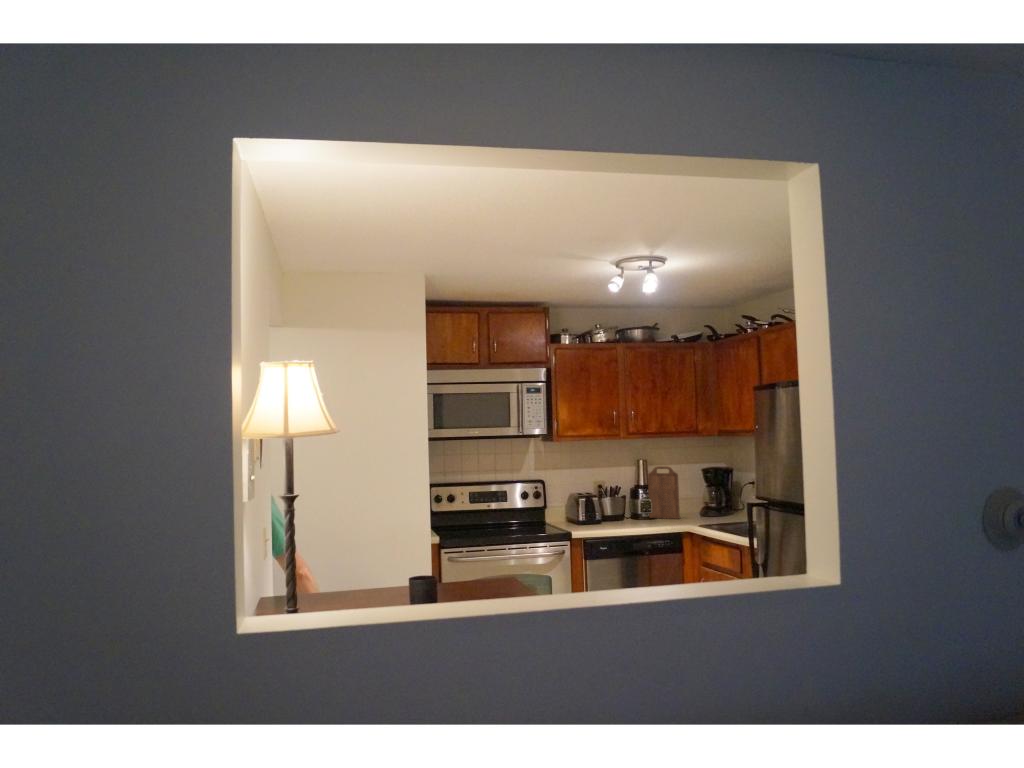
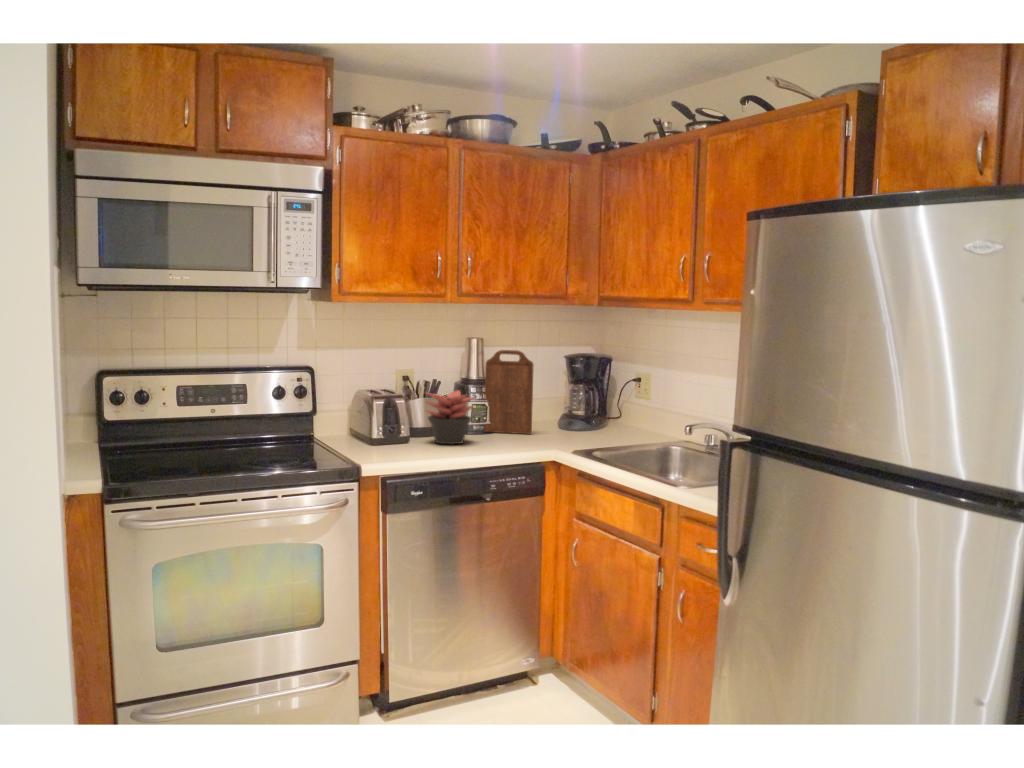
succulent plant: none [610,492,641,526] -> present [426,390,474,444]

